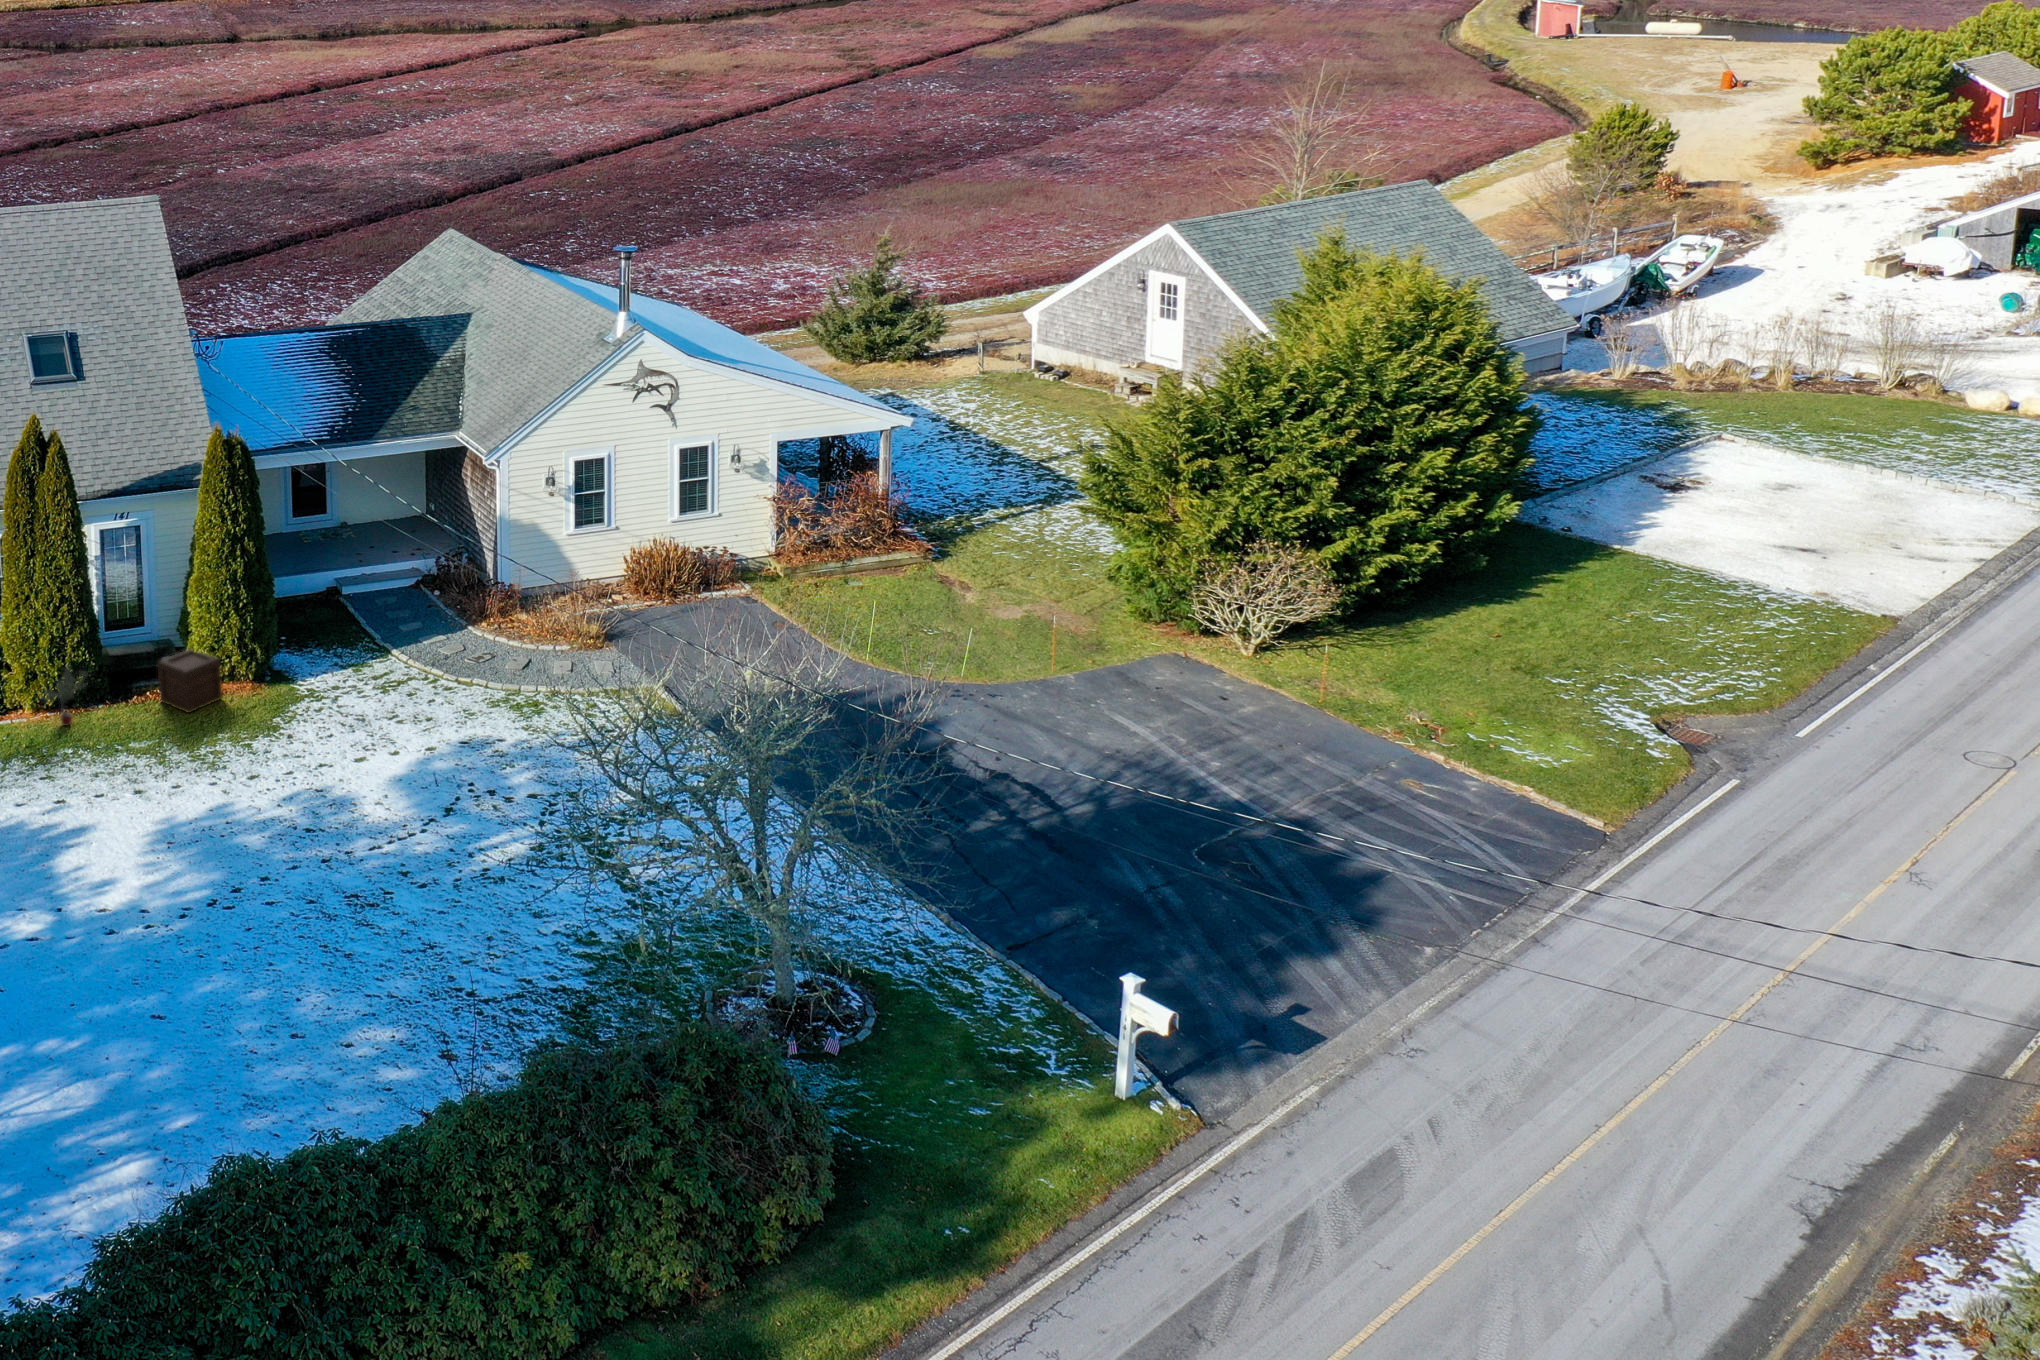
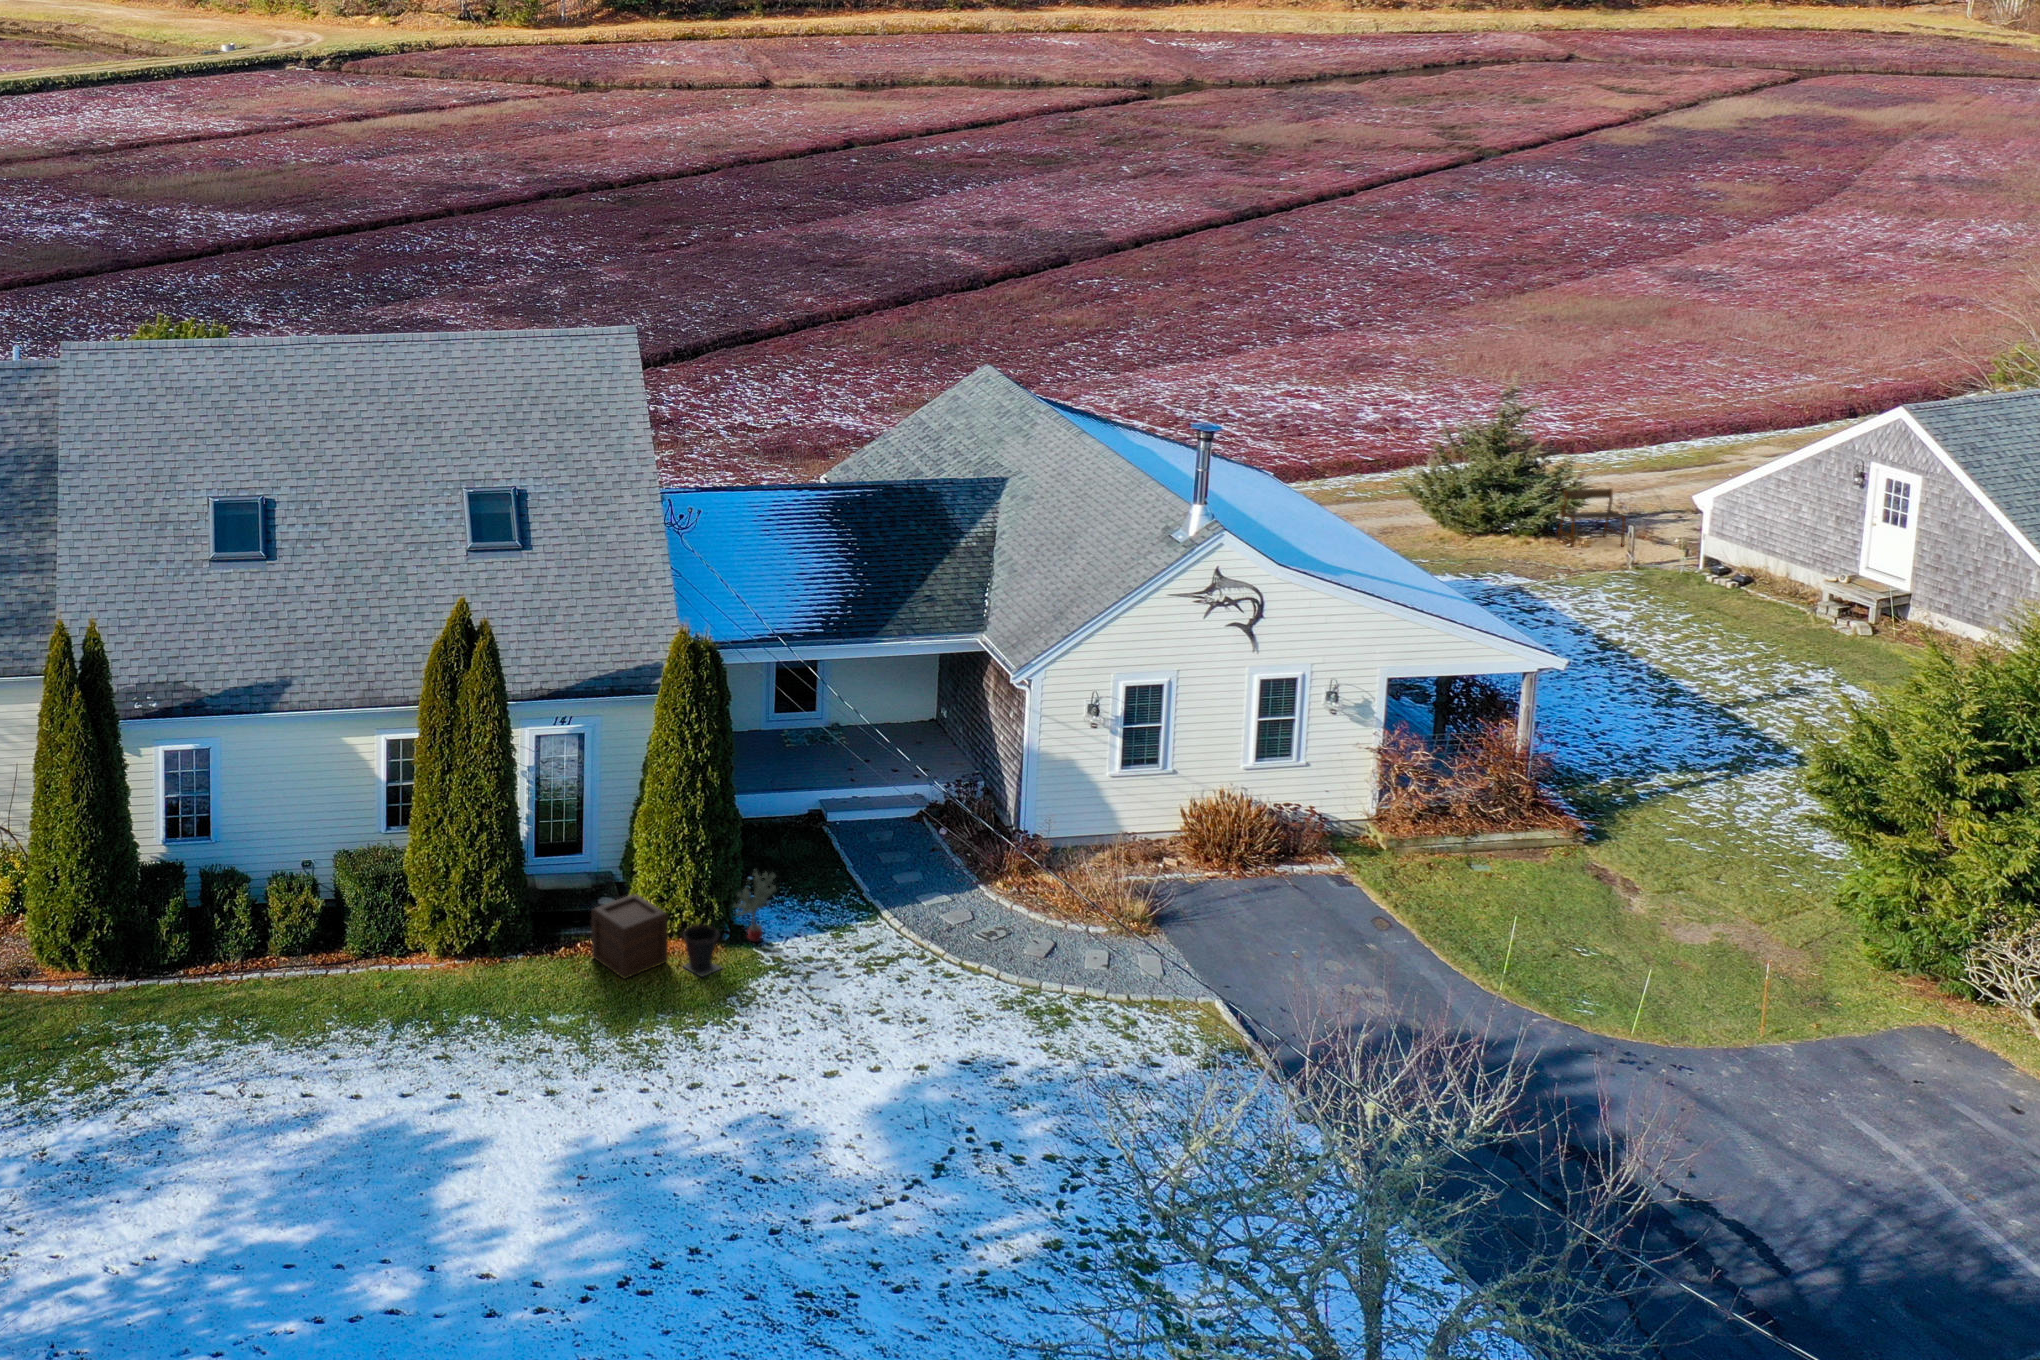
bench: none [921,311,973,361] -> present [1558,489,1626,547]
potted tree: present [42,665,88,726] -> present [733,869,776,942]
bucket: none [234,666,269,706] -> present [683,924,721,977]

